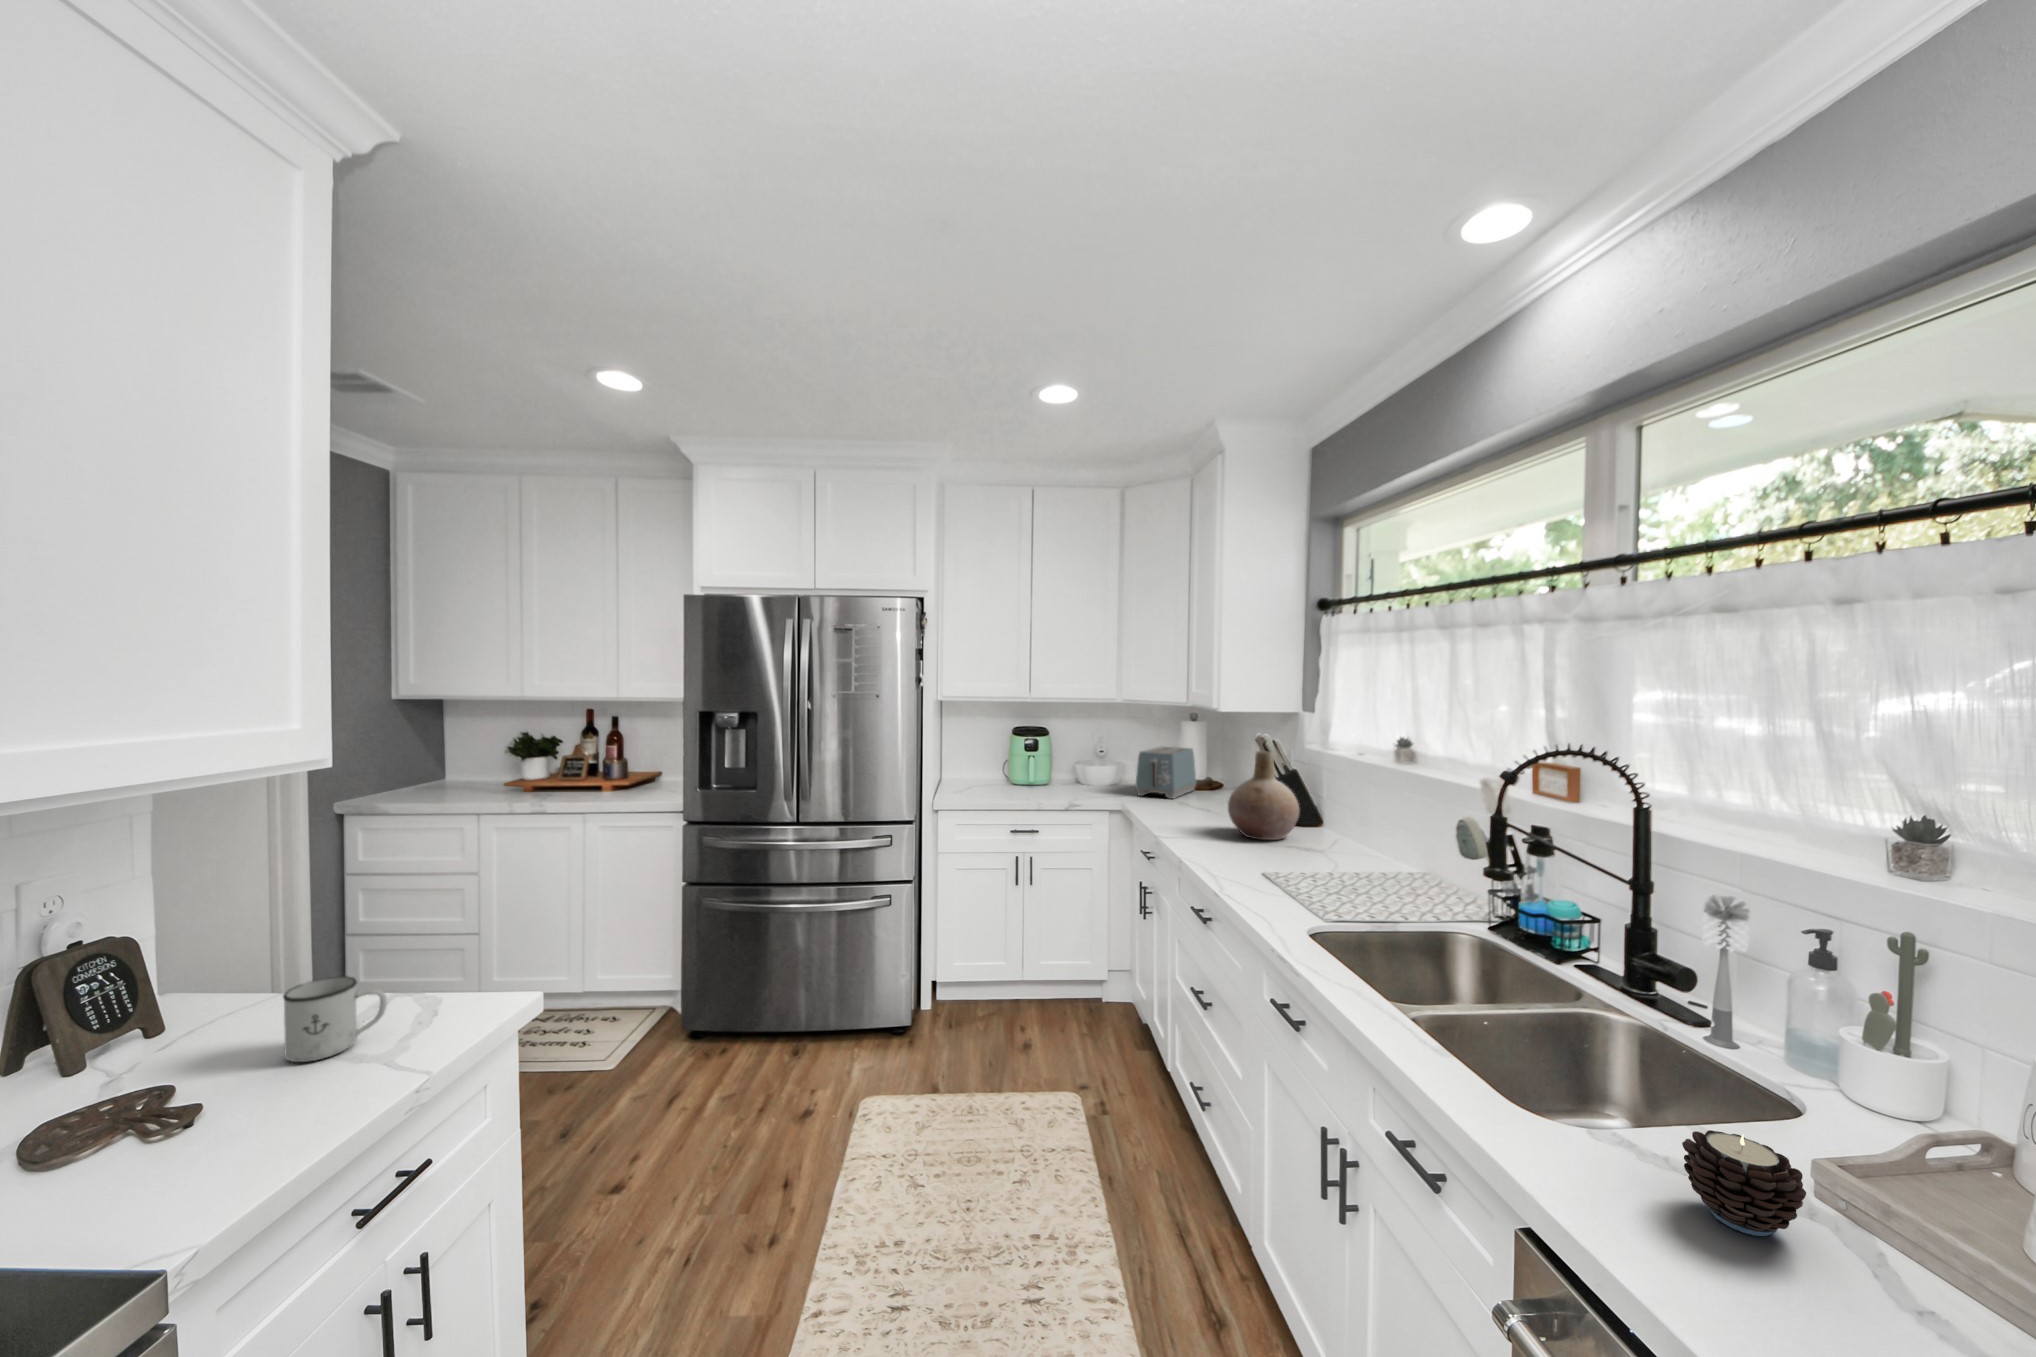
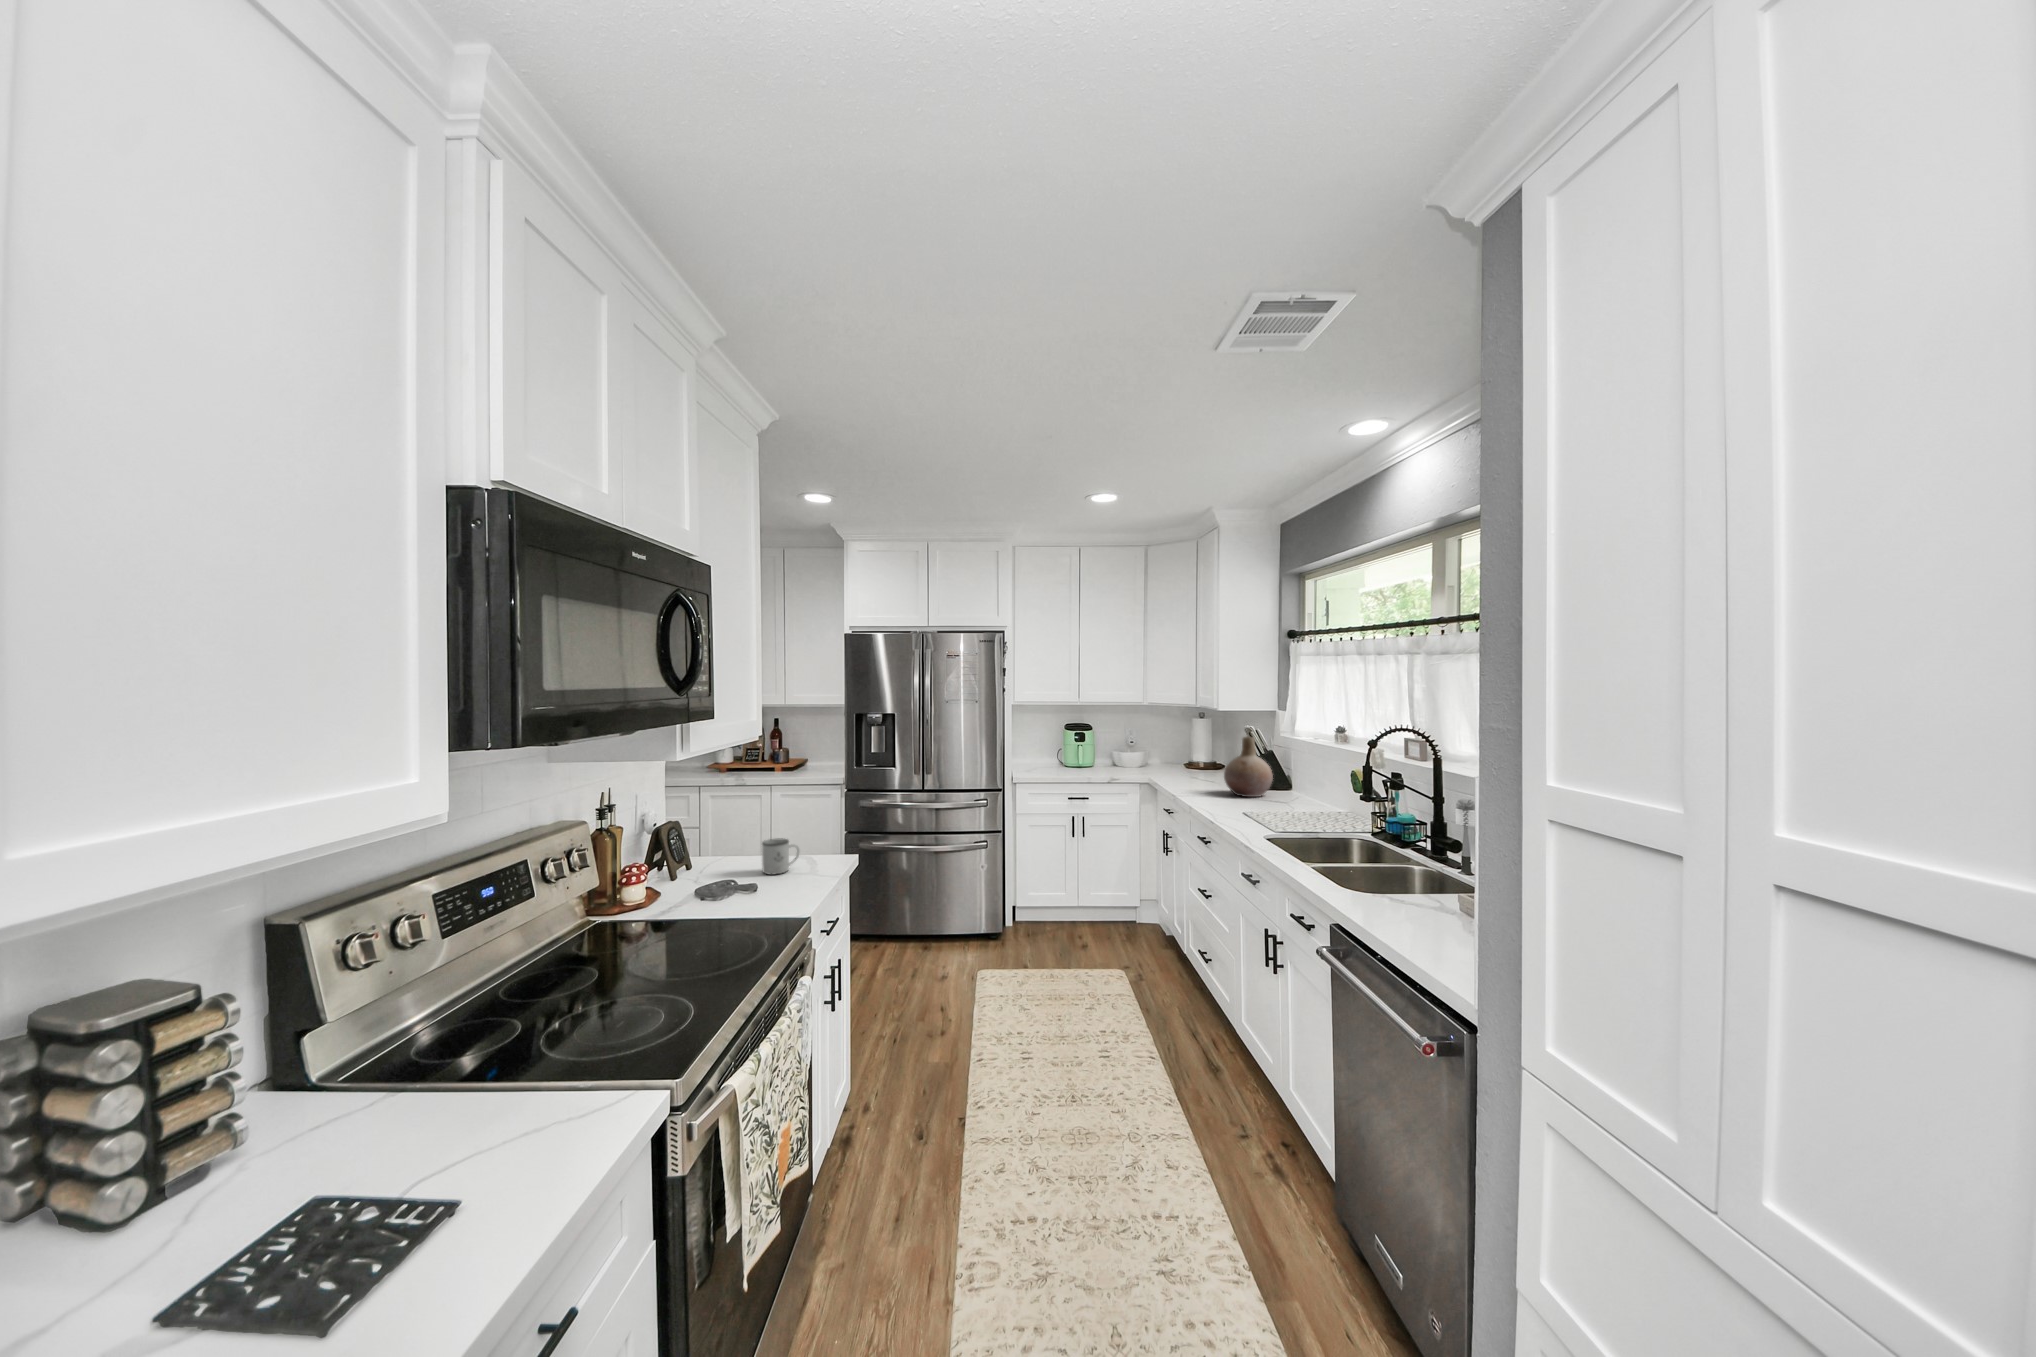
toaster: present [1136,746,1196,799] -> none [1159,737,1204,775]
candle: present [1682,1130,1806,1236] -> none [1394,874,1435,912]

